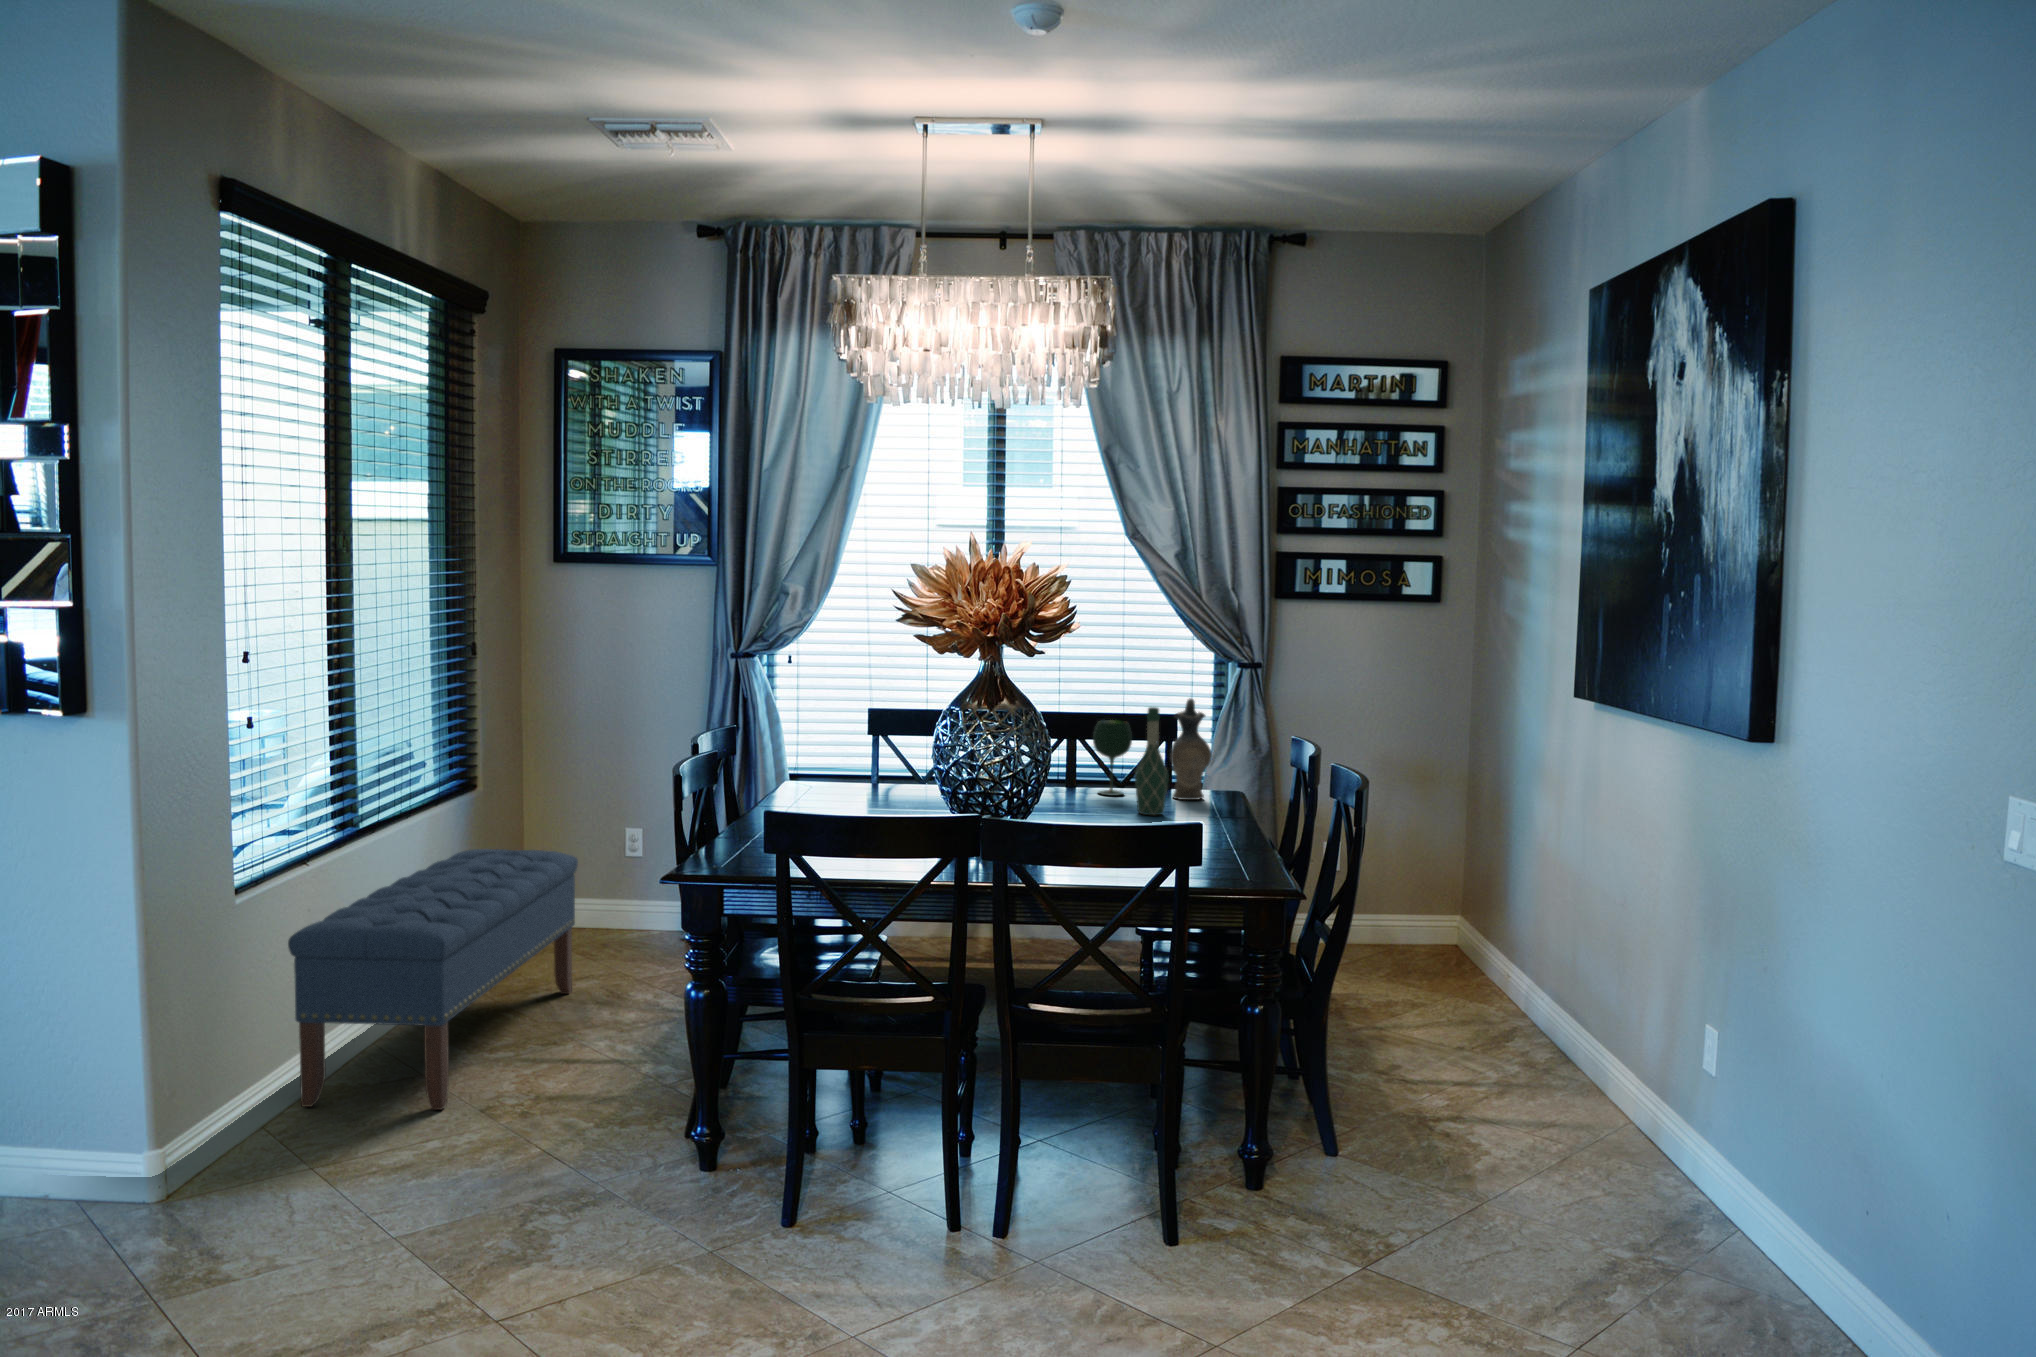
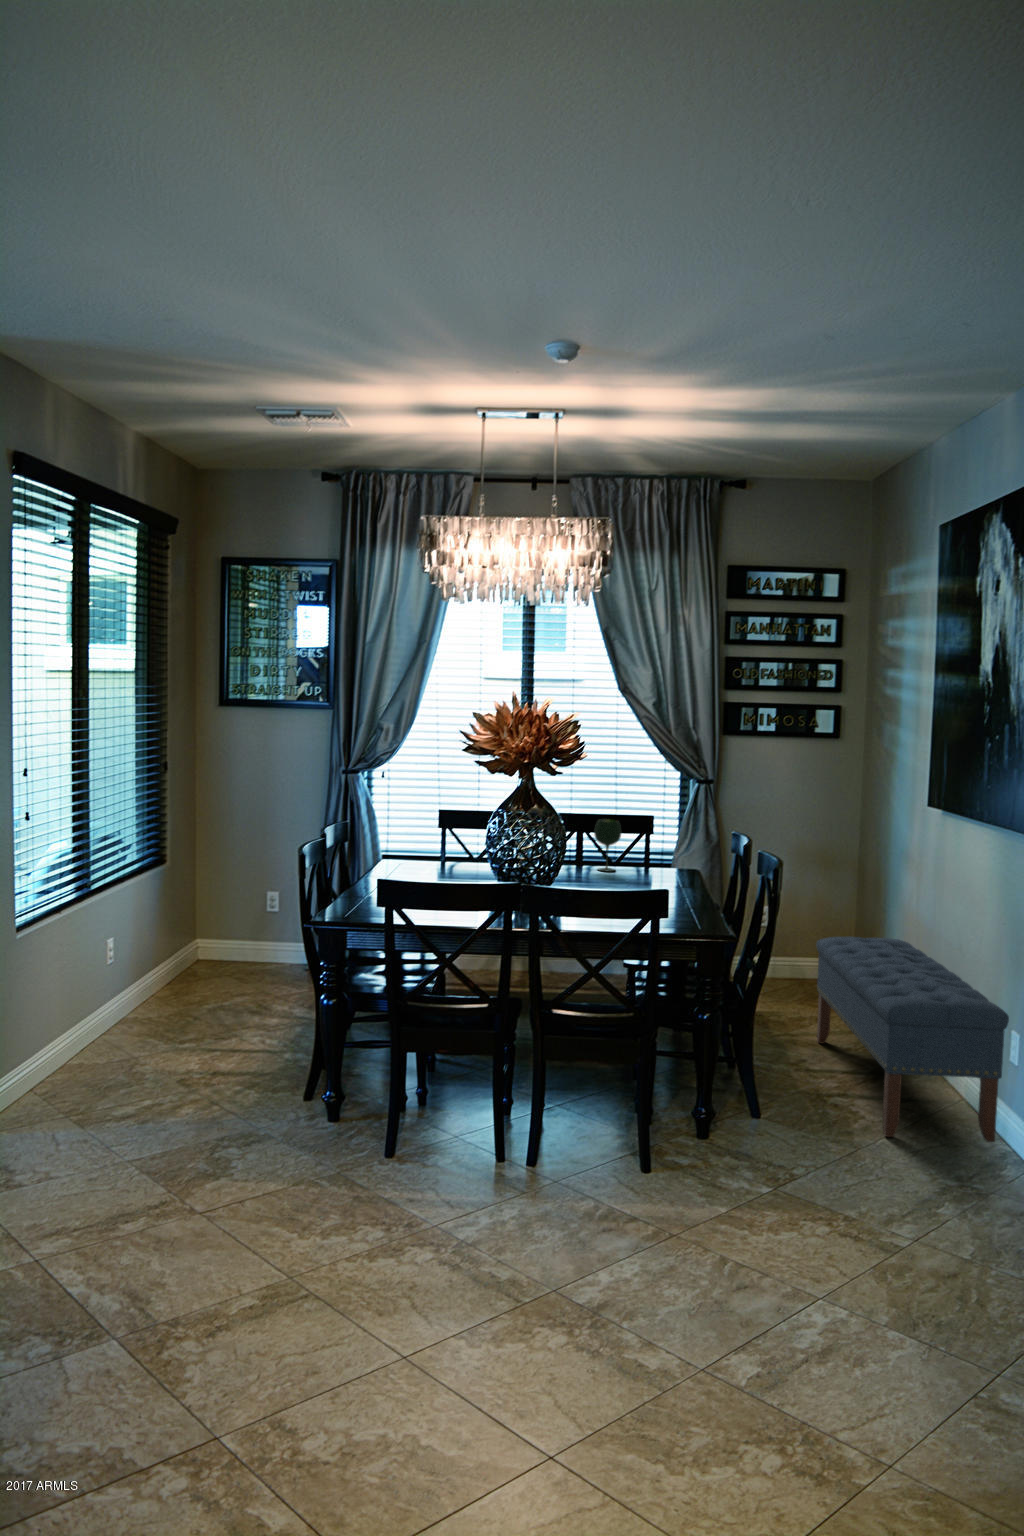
ceramic pitcher: present [1171,698,1212,800] -> none [648,805,676,875]
wine bottle: present [1135,707,1169,815] -> none [623,811,647,885]
bench: present [288,849,578,1110] -> present [816,937,1009,1142]

